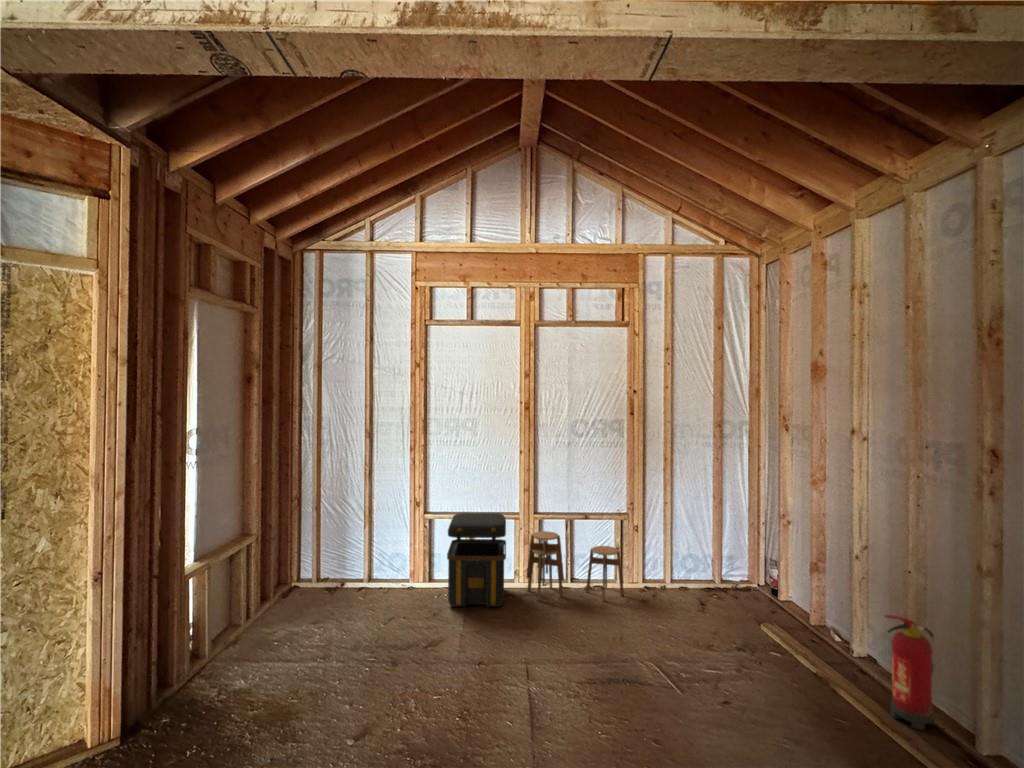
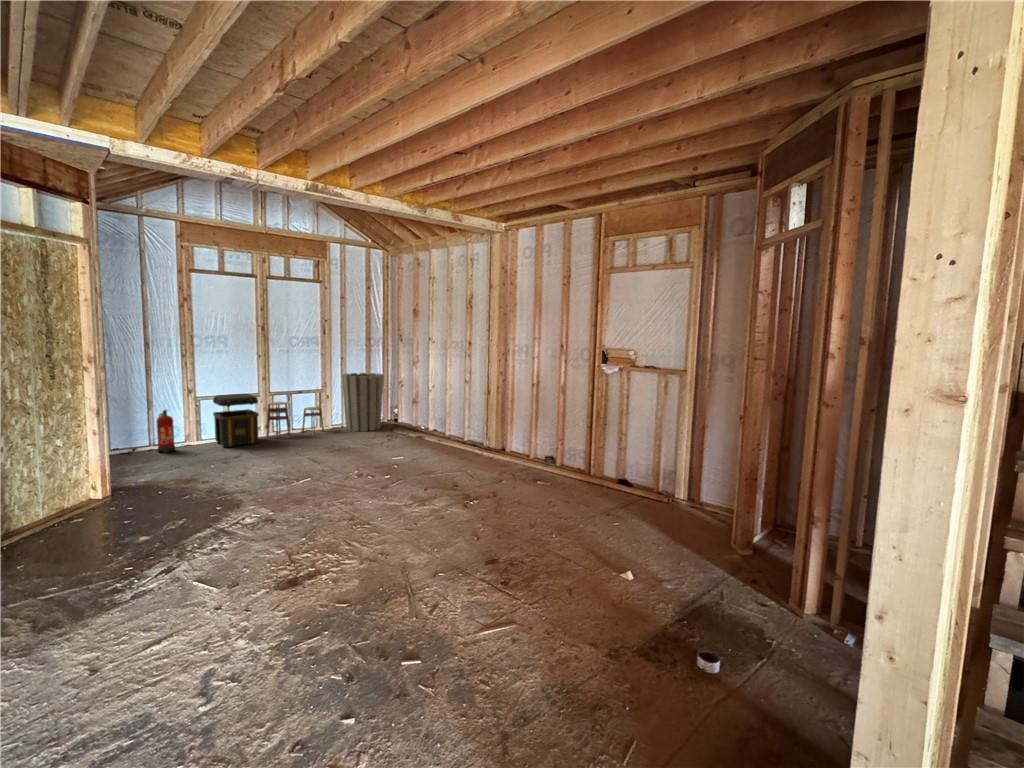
trash can: none [660,488,743,616] -> present [342,373,384,431]
fire extinguisher: present [885,615,934,730] -> present [156,410,175,453]

